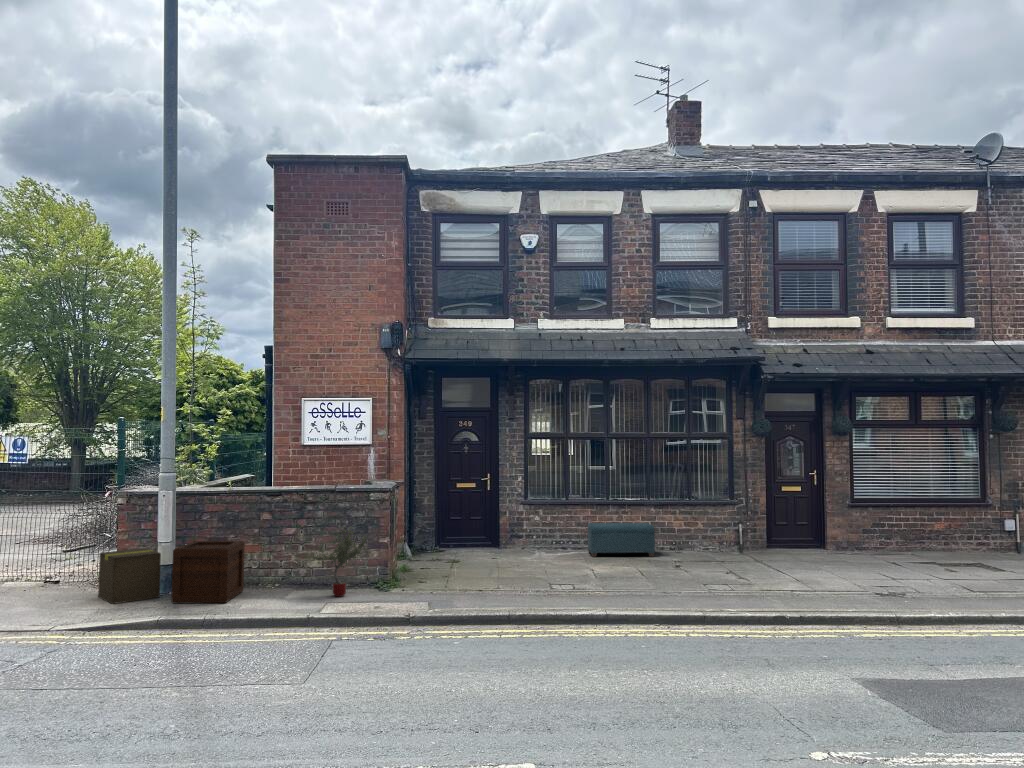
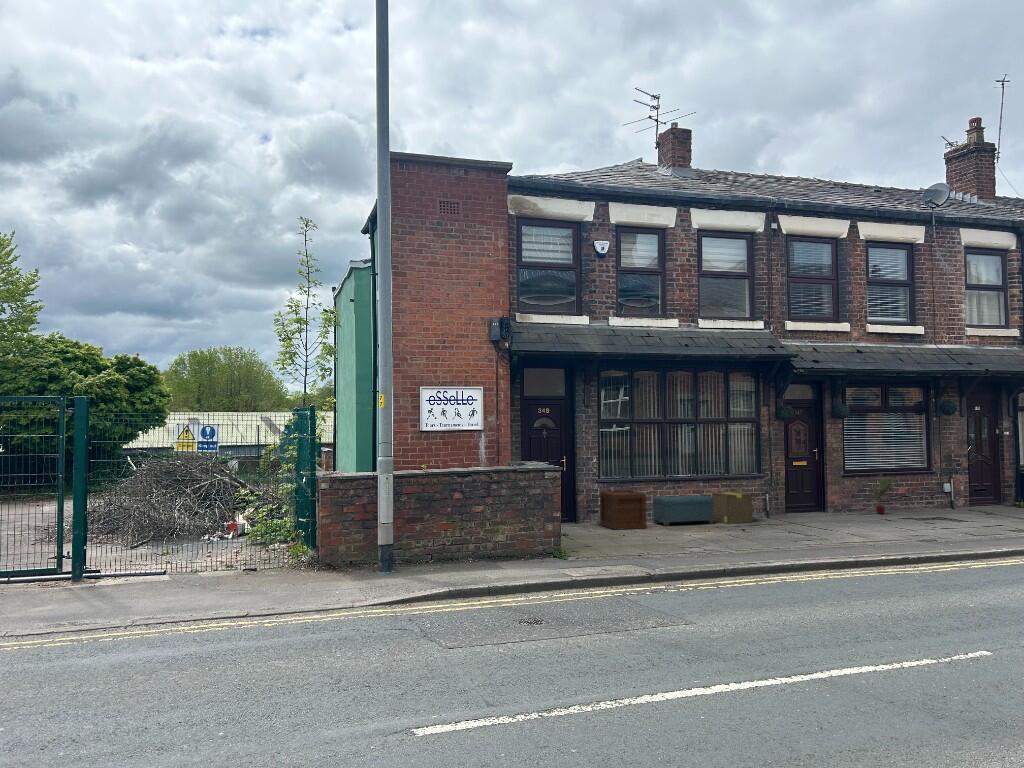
potted tree: present [313,526,367,597] -> present [866,473,894,514]
wooden crate: present [171,541,245,603] -> present [600,490,647,530]
cardboard box: present [98,548,161,604] -> present [712,492,752,524]

